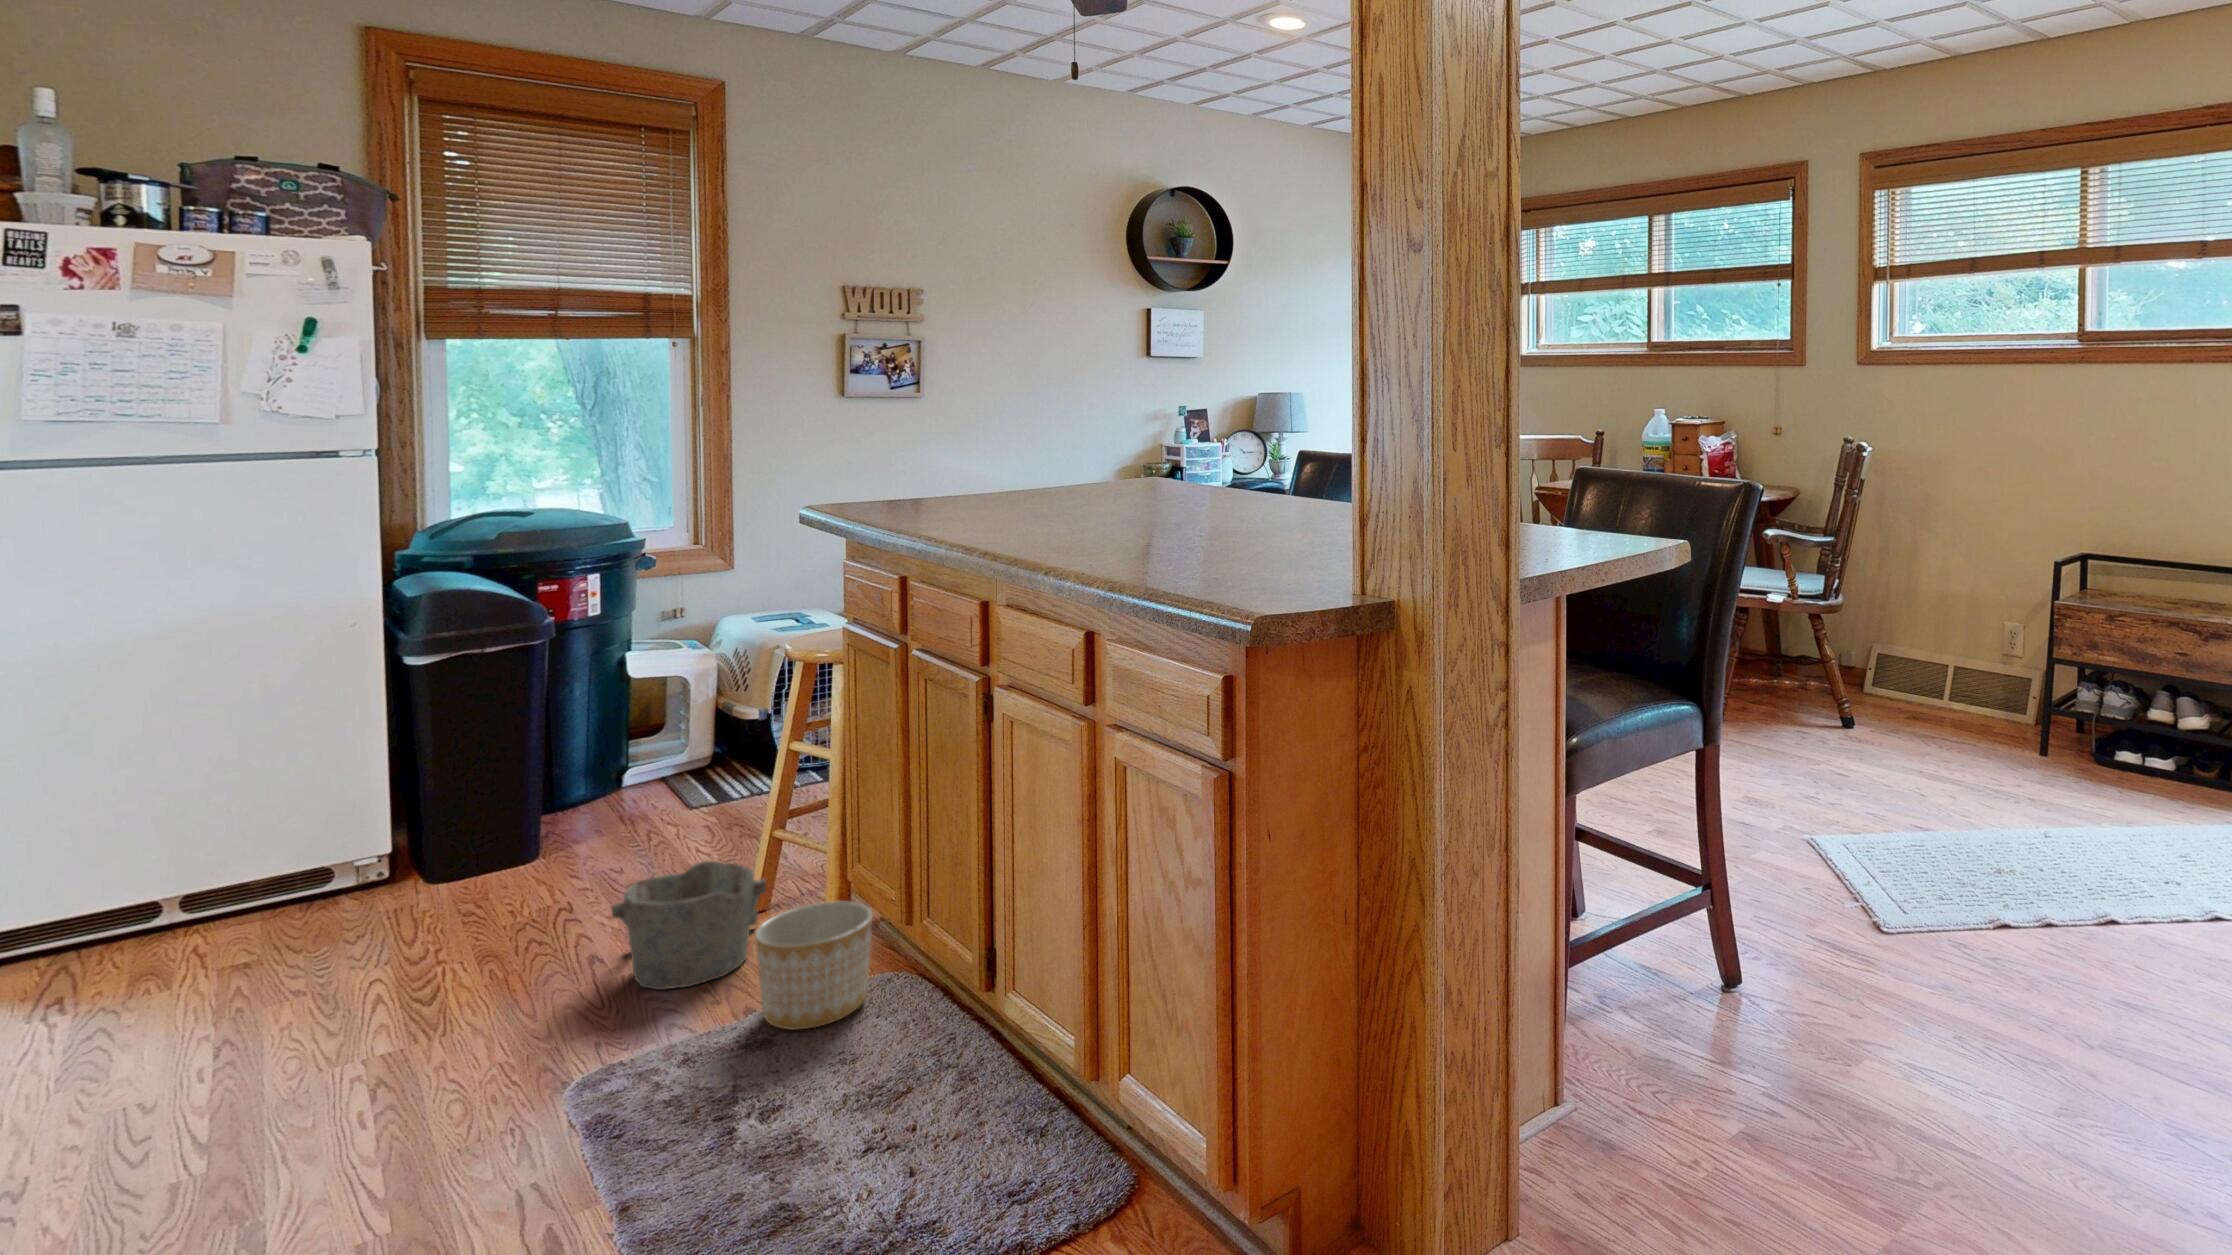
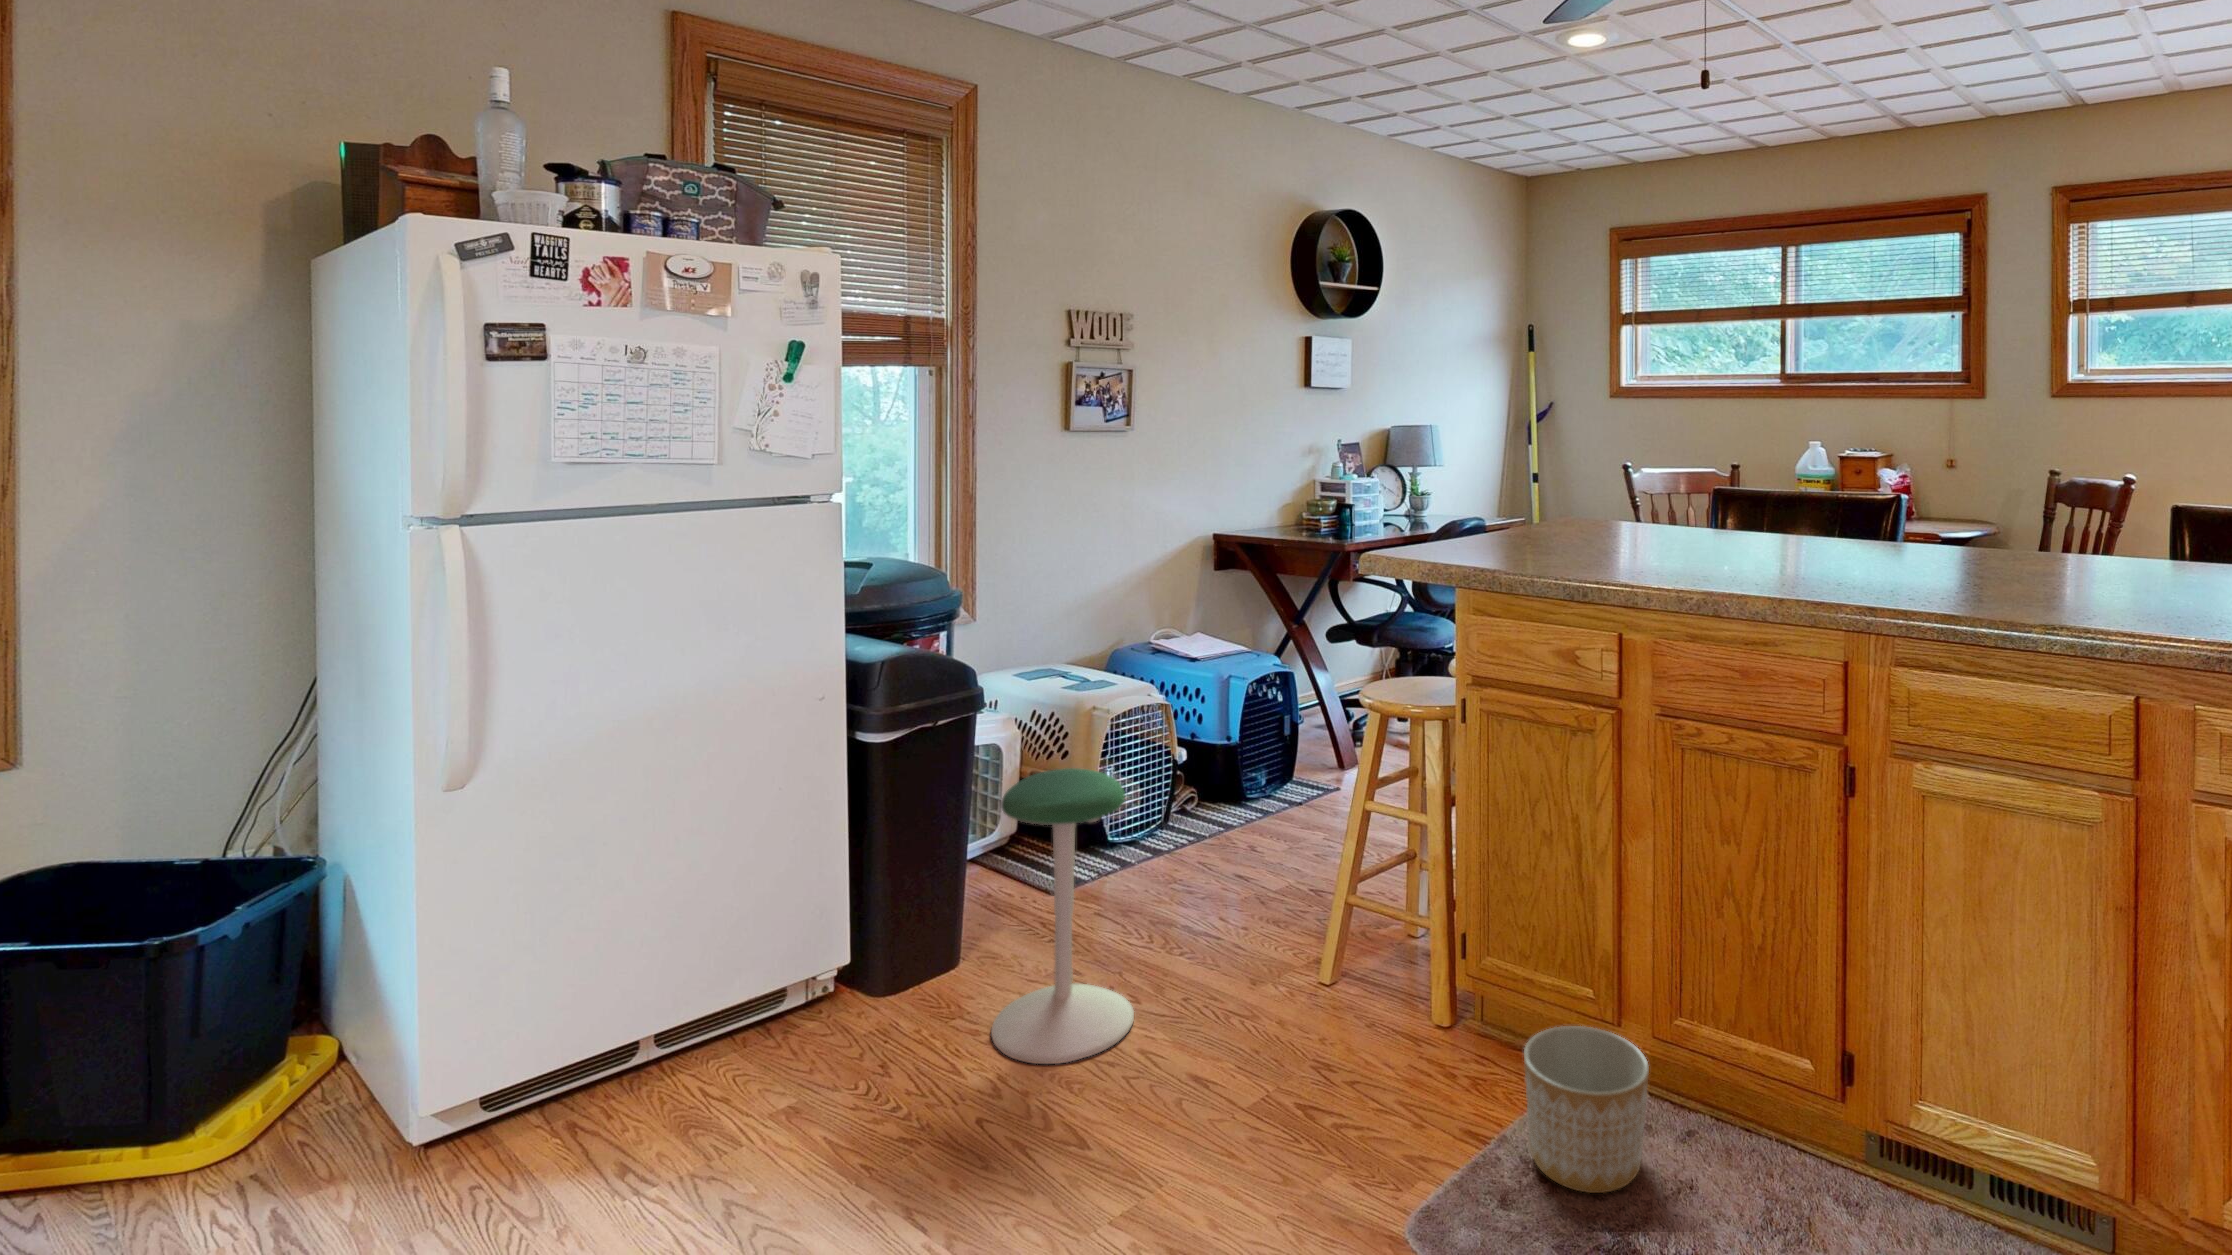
stool: none [466,685,616,928] -> present [991,768,1134,1064]
bucket: present [612,861,766,990] -> none [1253,976,1423,1144]

